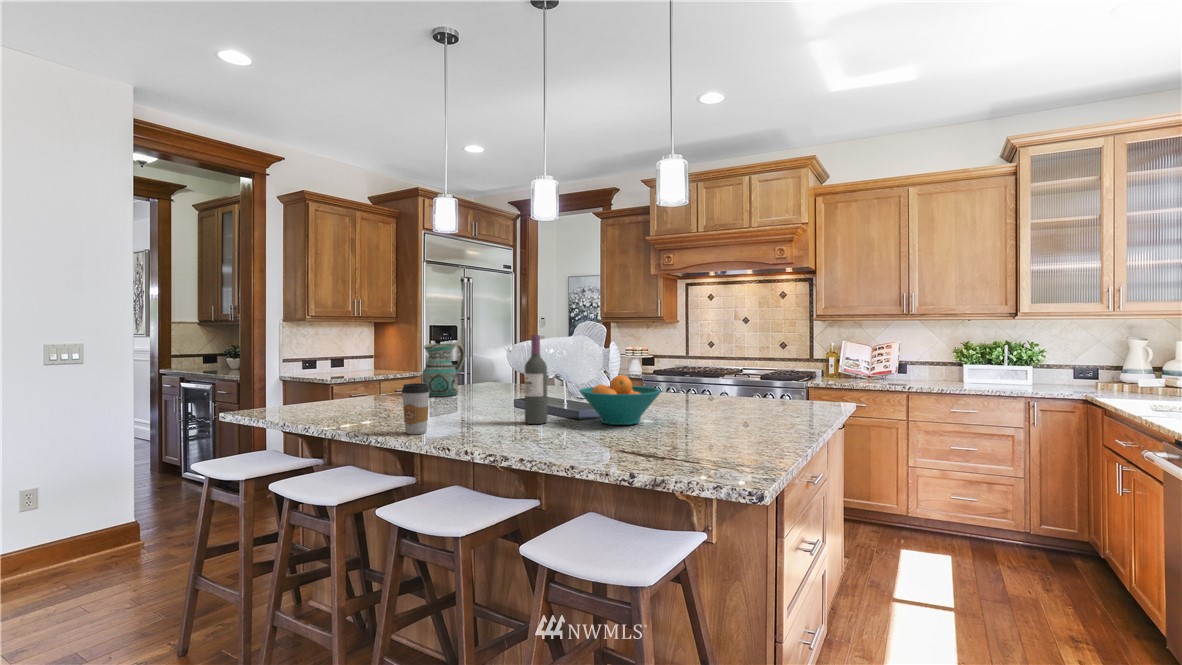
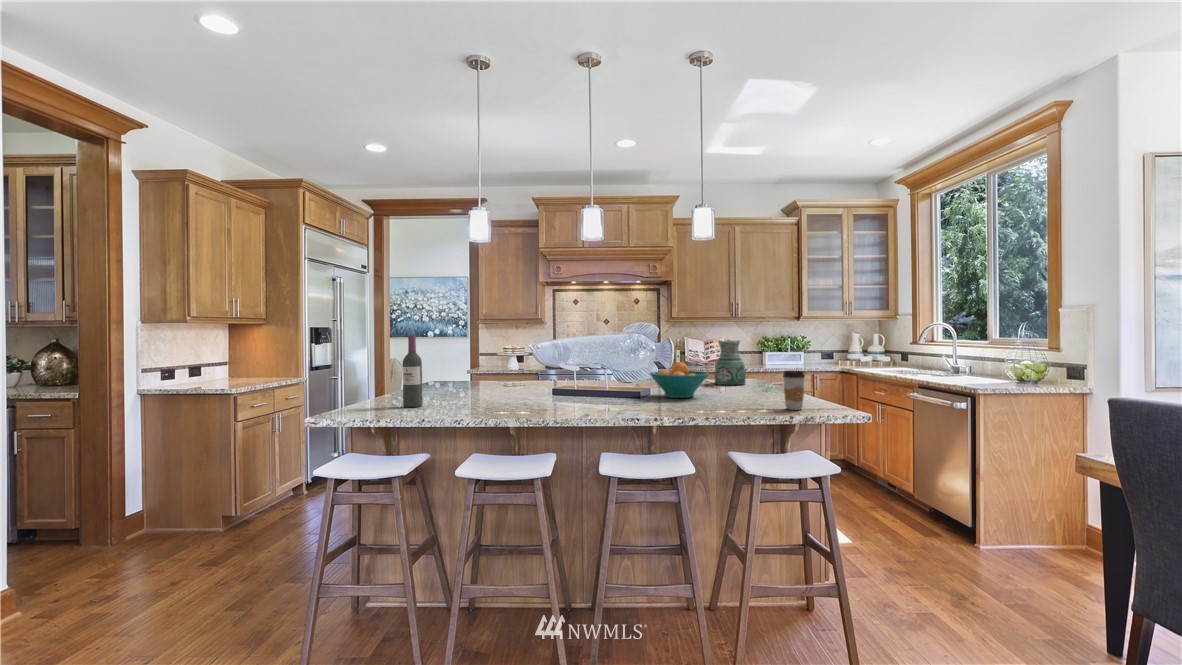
wine bottle: present [524,335,548,424] -> present [403,335,422,407]
ceramic pitcher: present [422,343,465,397] -> present [715,340,745,385]
coffee cup: present [402,383,429,434] -> present [783,371,805,410]

